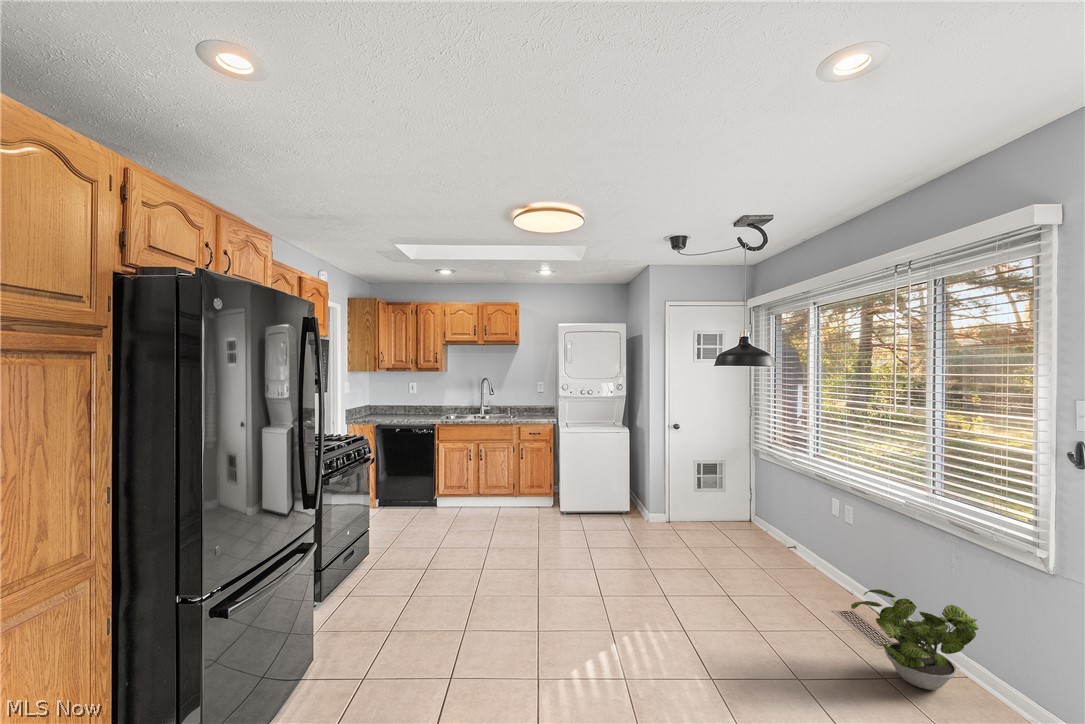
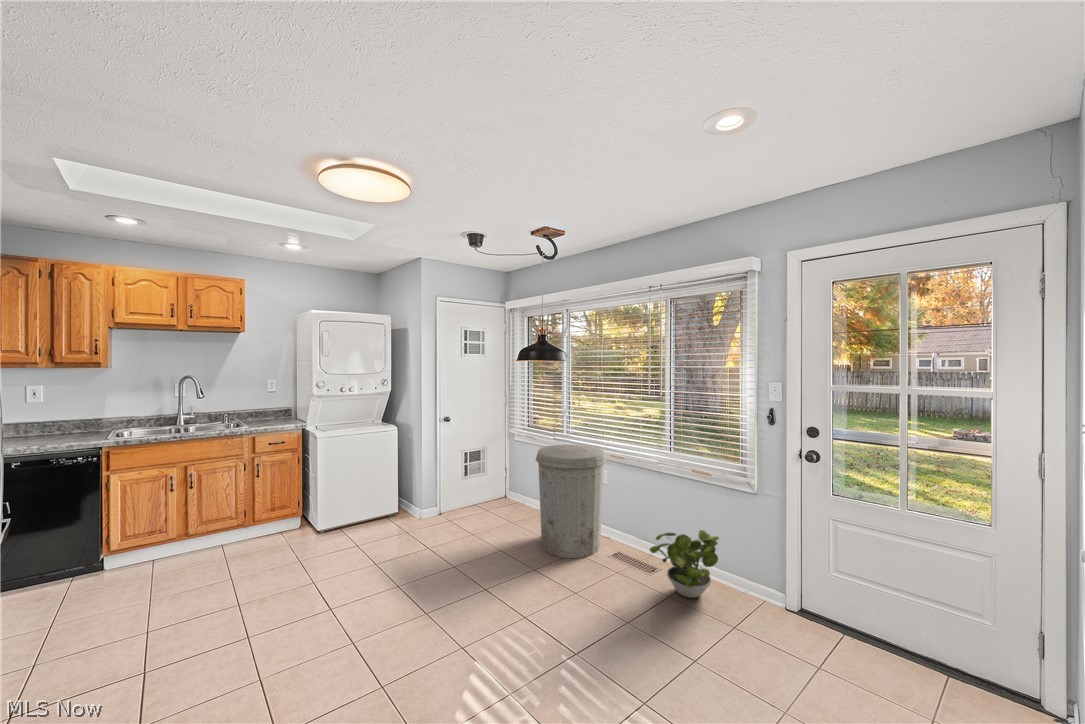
trash can: none [747,466,842,603] -> present [536,444,606,558]

